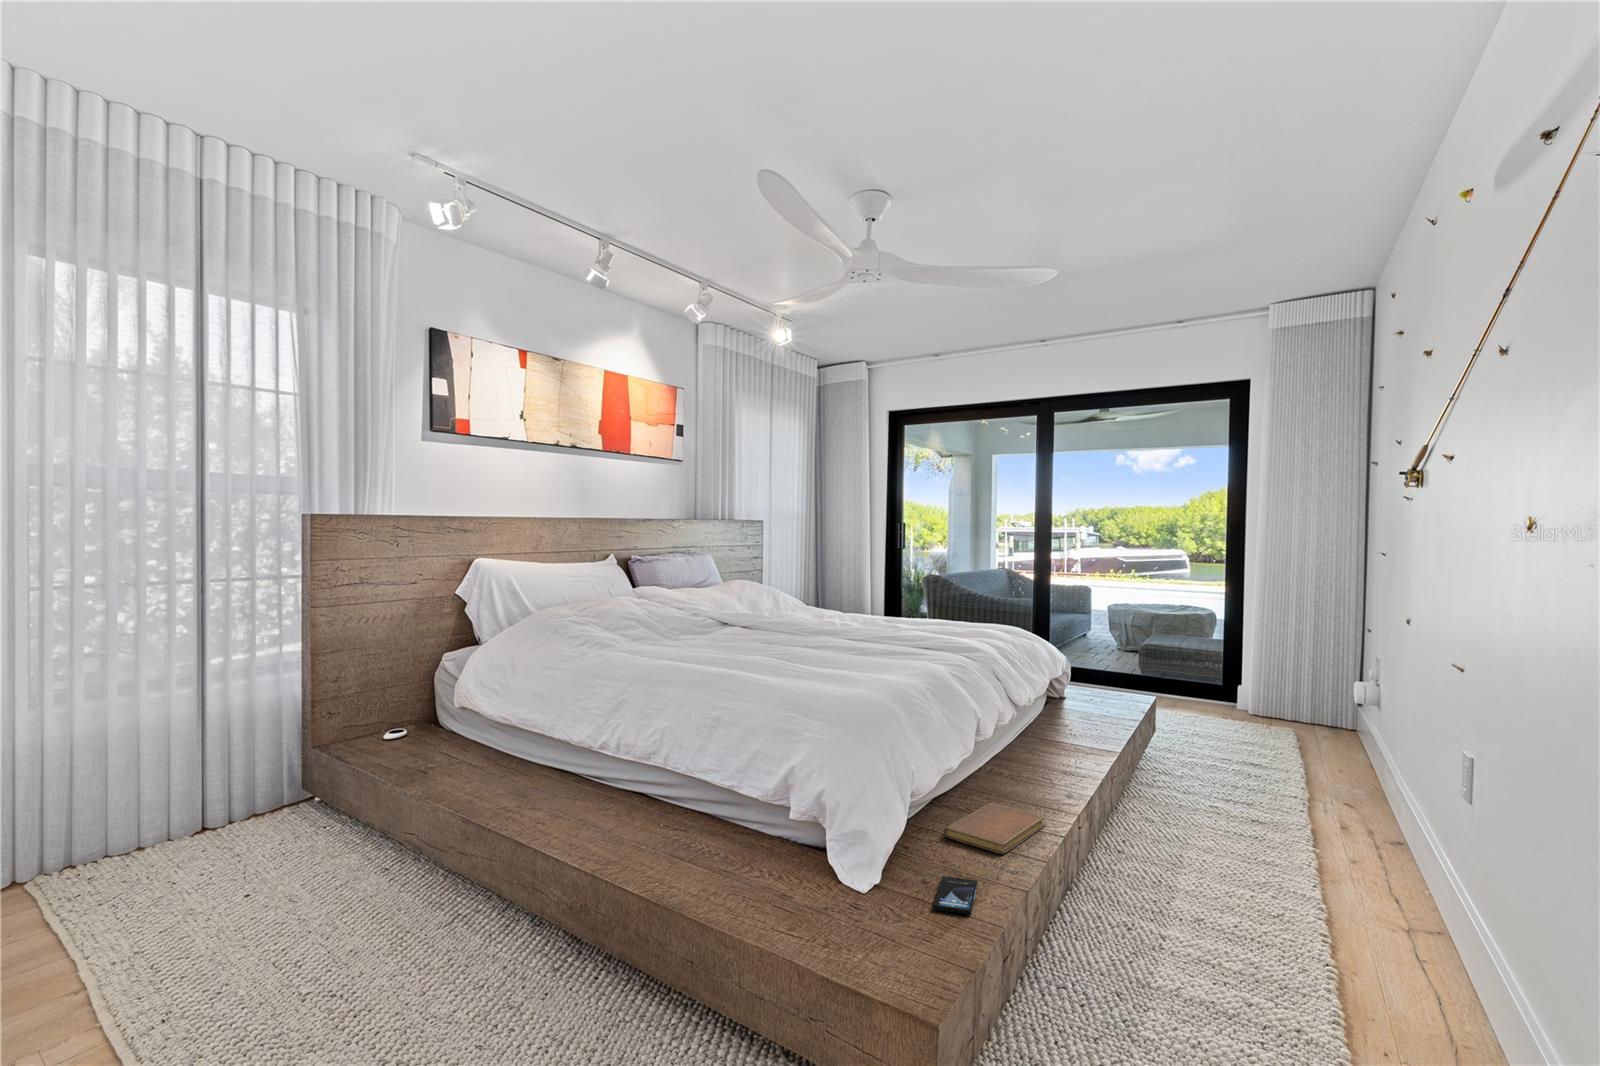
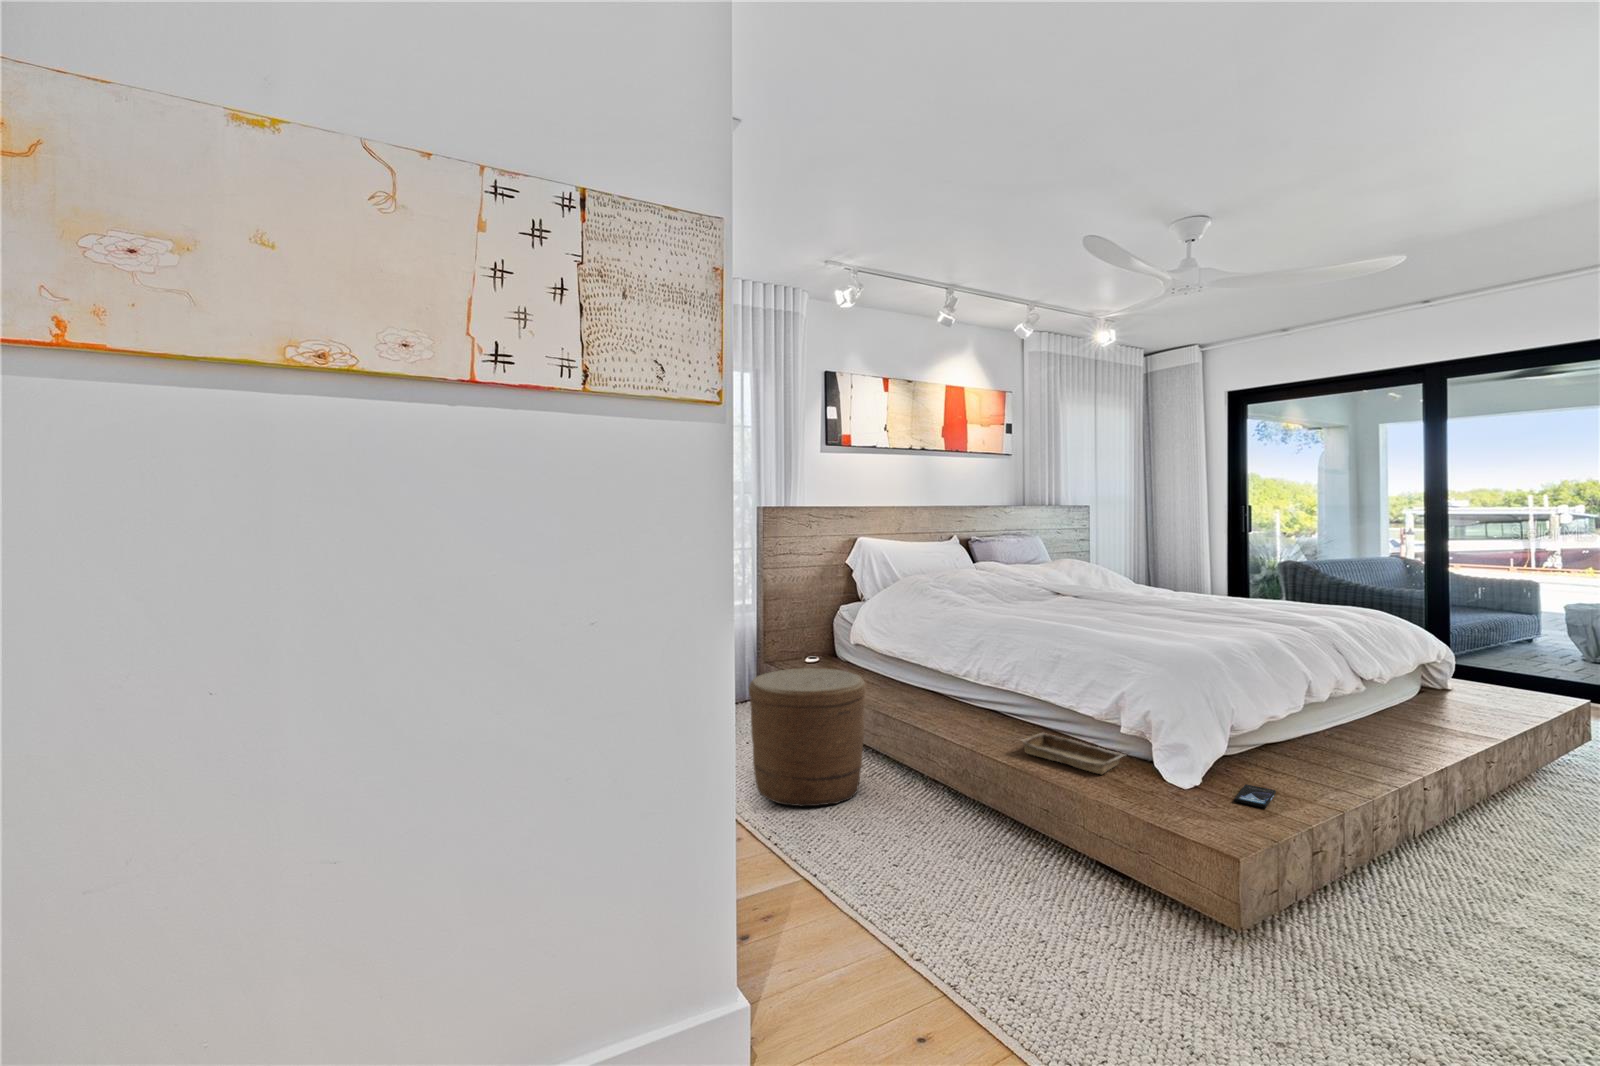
woven basket: none [206,761,433,1016] -> present [749,668,866,806]
notebook: present [944,803,1045,854] -> none [1251,745,1352,779]
tray: none [659,827,803,890] -> present [1021,732,1125,774]

